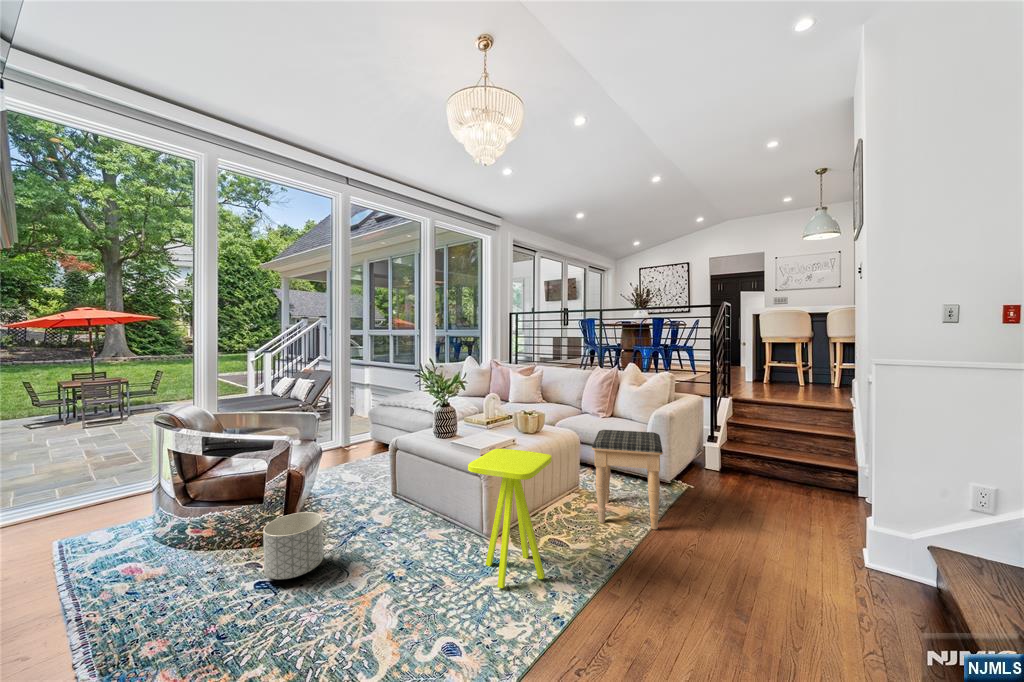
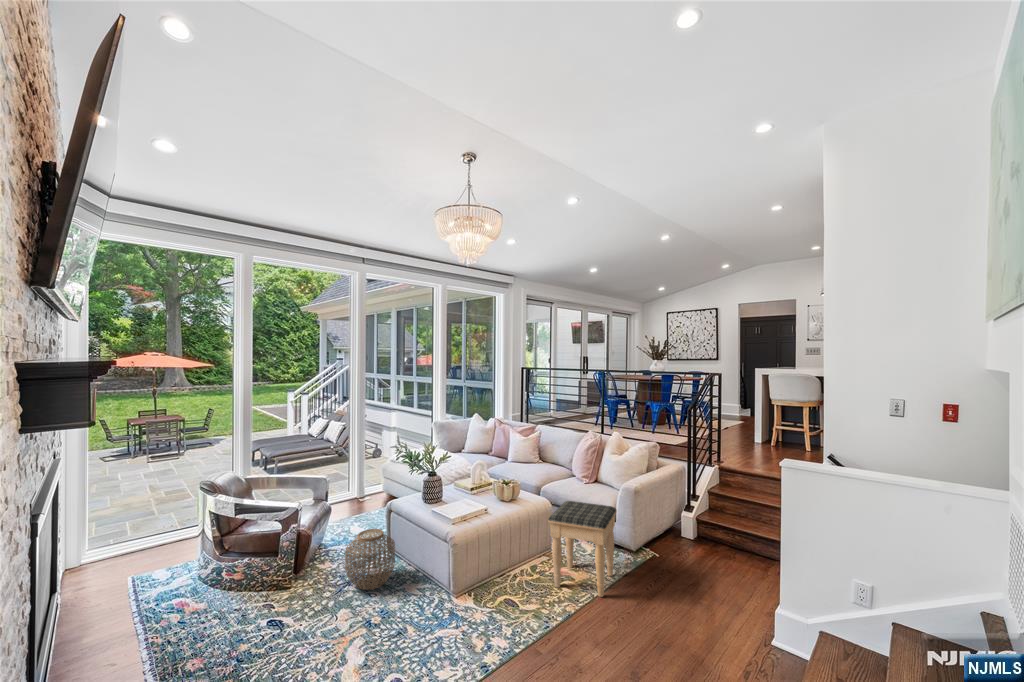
side table: present [468,449,552,588] -> none [428,521,499,639]
woven basket: none [351,467,411,539] -> present [345,529,395,590]
planter: present [263,512,323,579] -> none [275,566,320,619]

